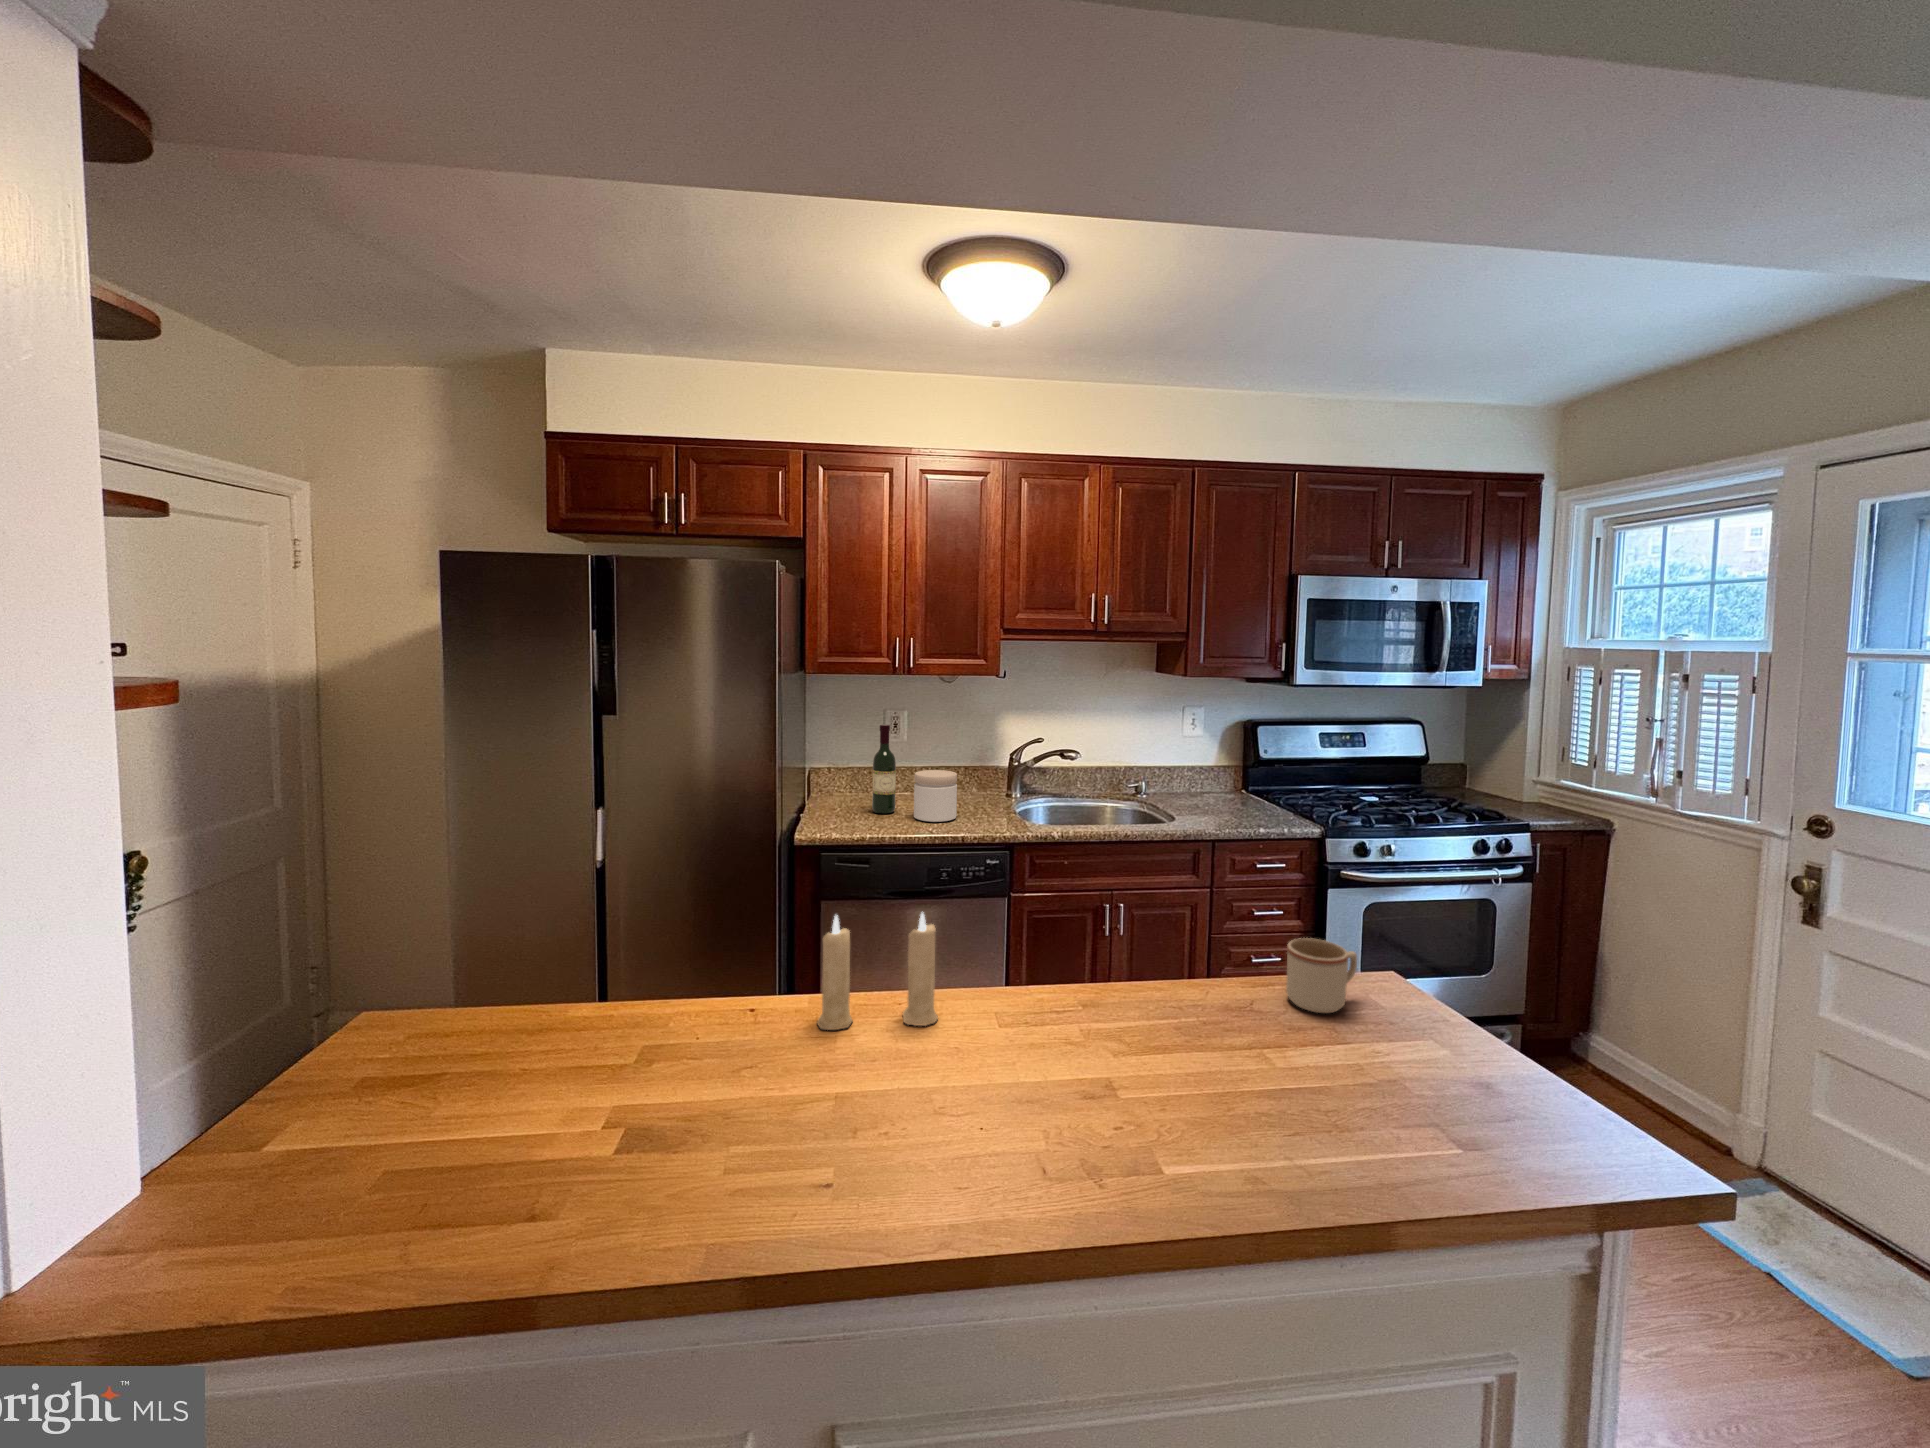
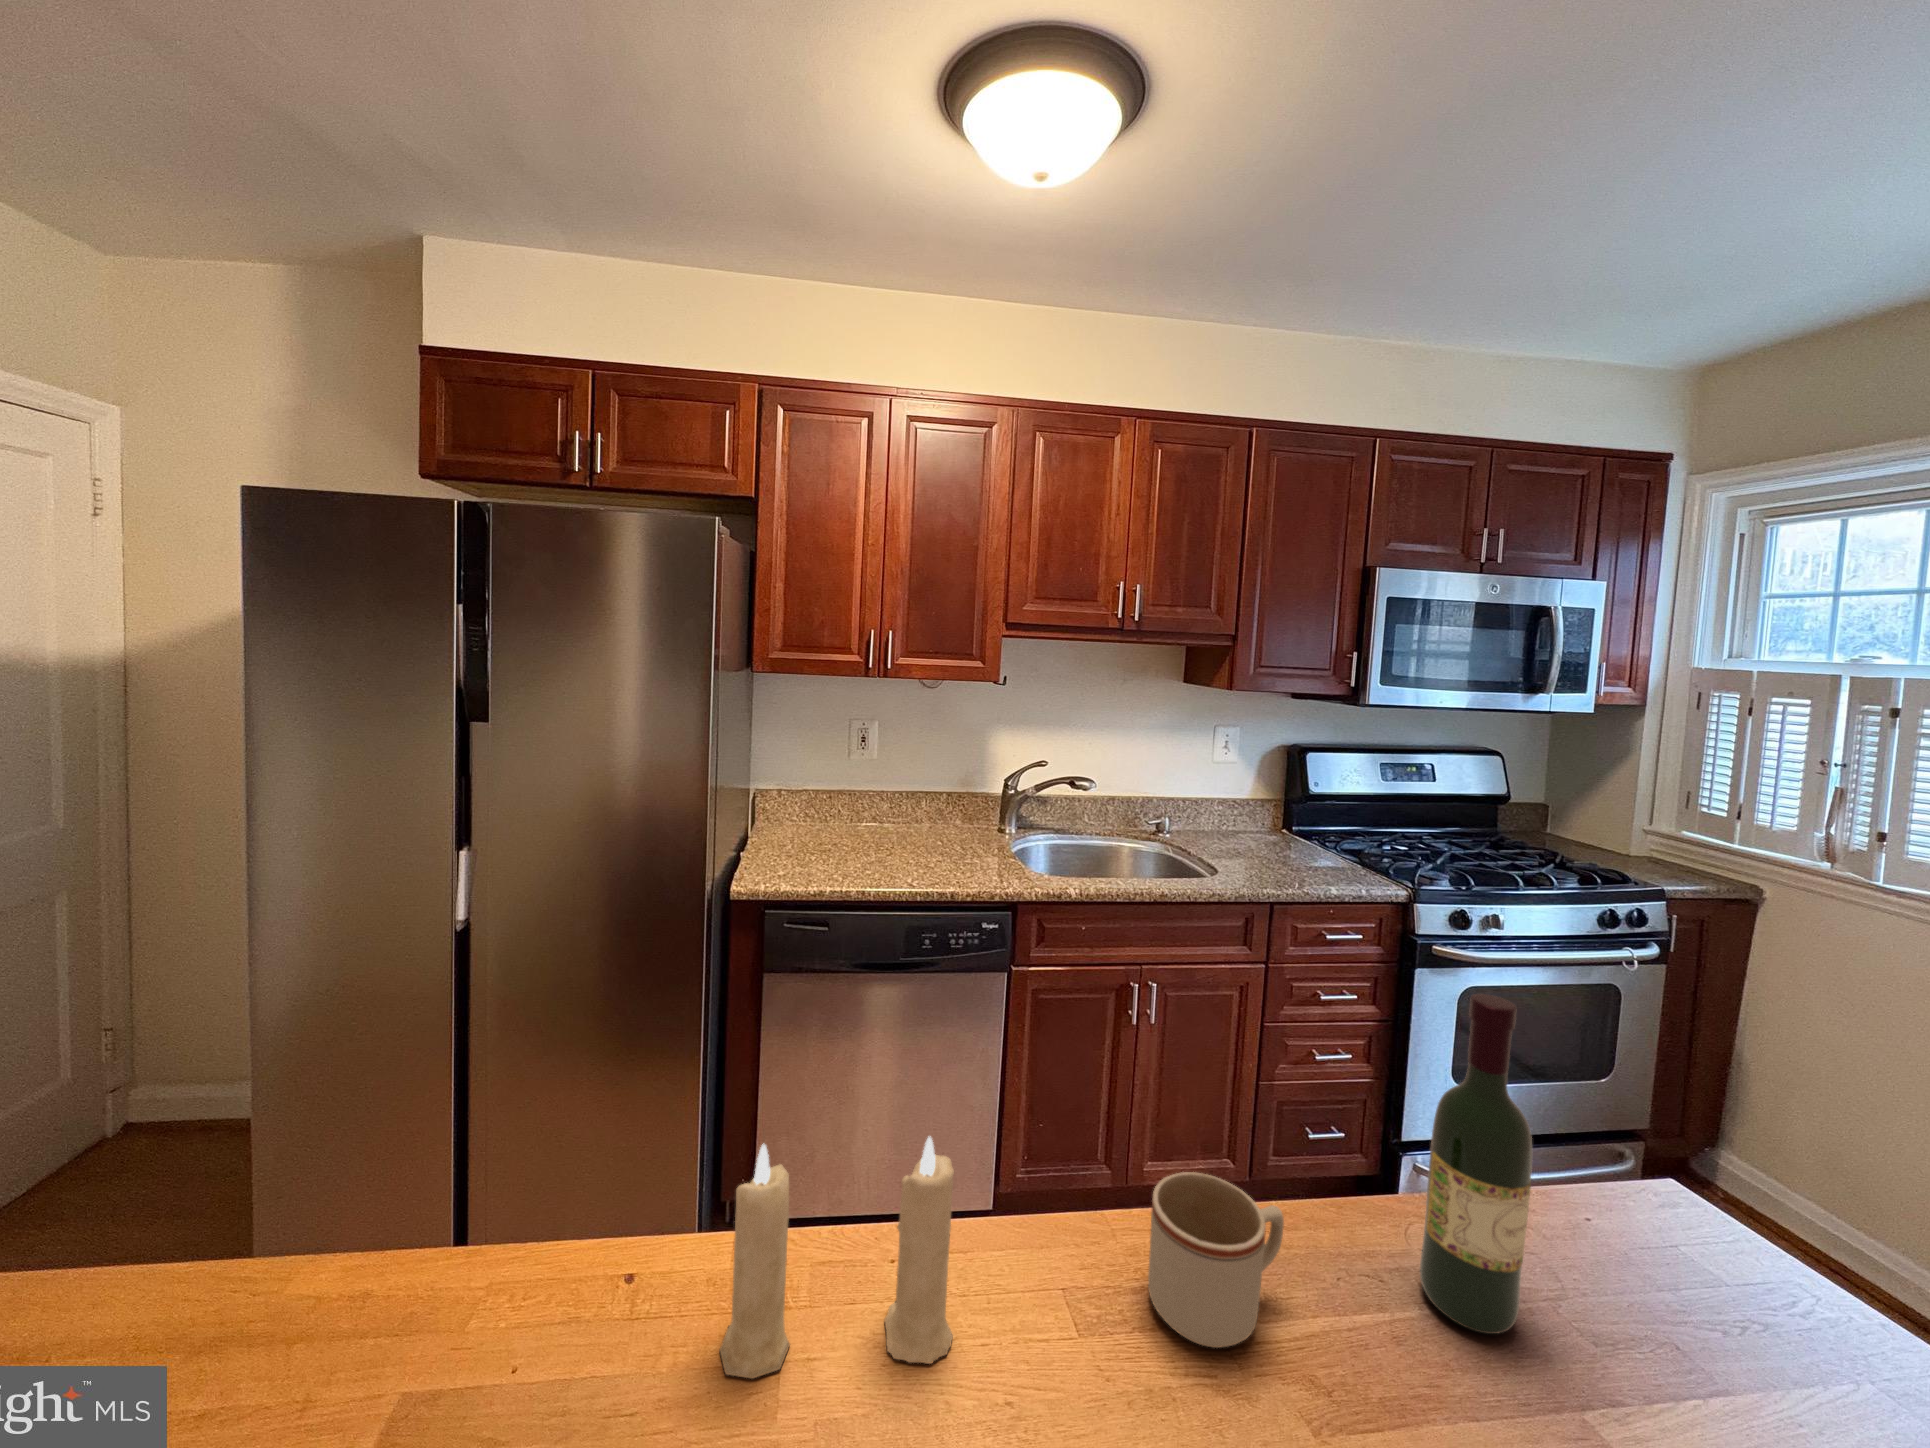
wine bottle: present [872,724,896,814] -> present [1420,994,1532,1334]
jar: present [914,770,957,822] -> none [887,800,944,869]
mug: present [1286,938,1357,1013] -> present [1148,1172,1284,1348]

